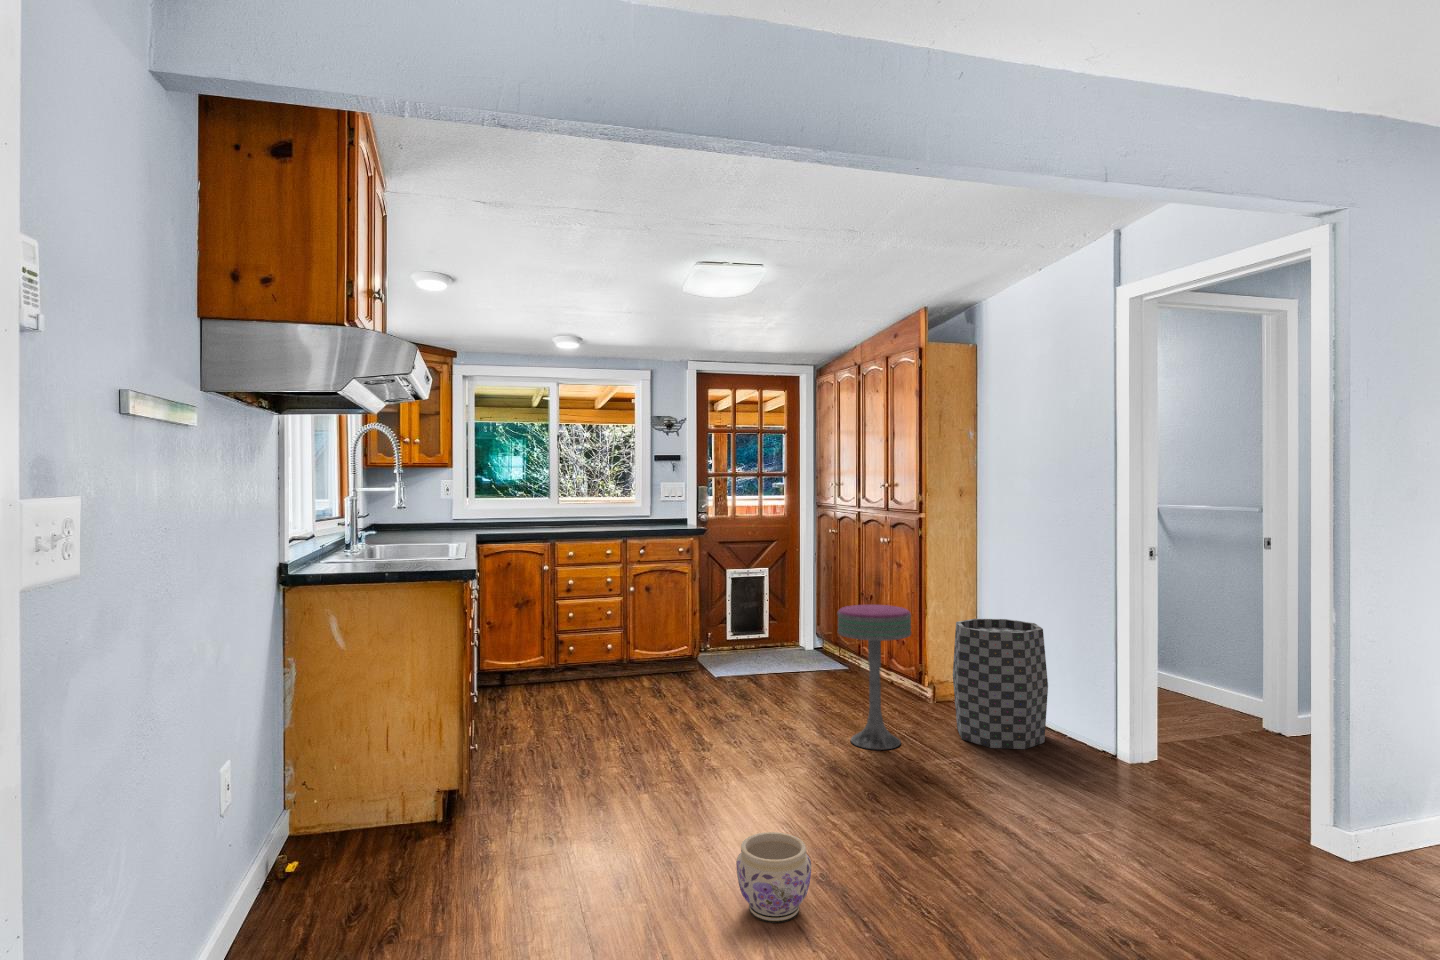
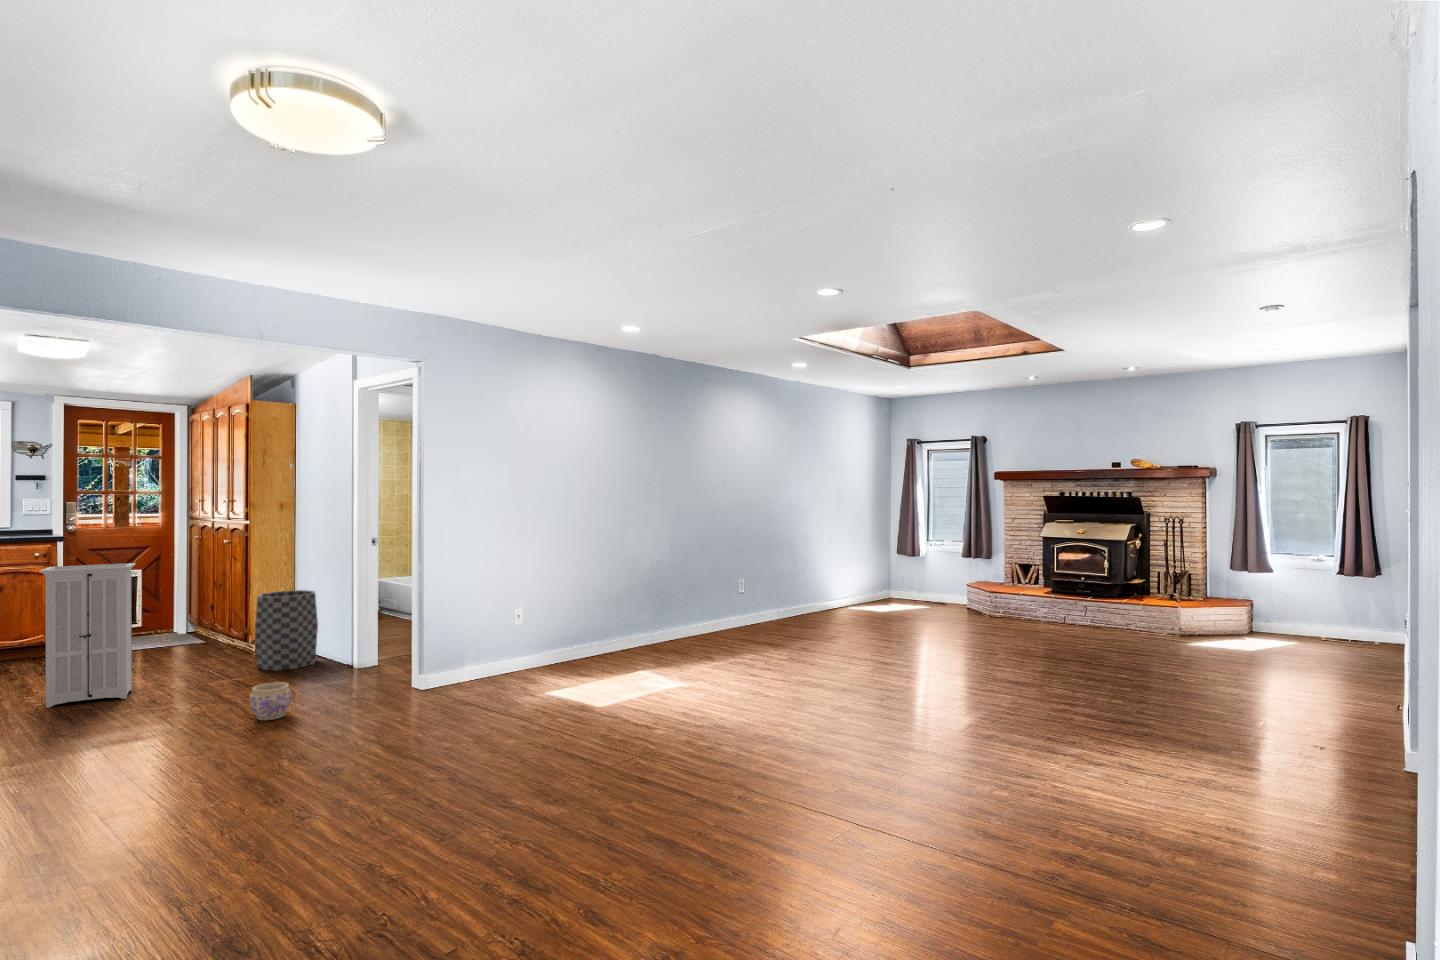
storage cabinet: none [715,566,821,777] -> present [40,561,136,708]
bar stool: present [838,605,911,750] -> none [159,586,218,682]
planter: present [736,832,811,923] -> present [249,682,291,721]

